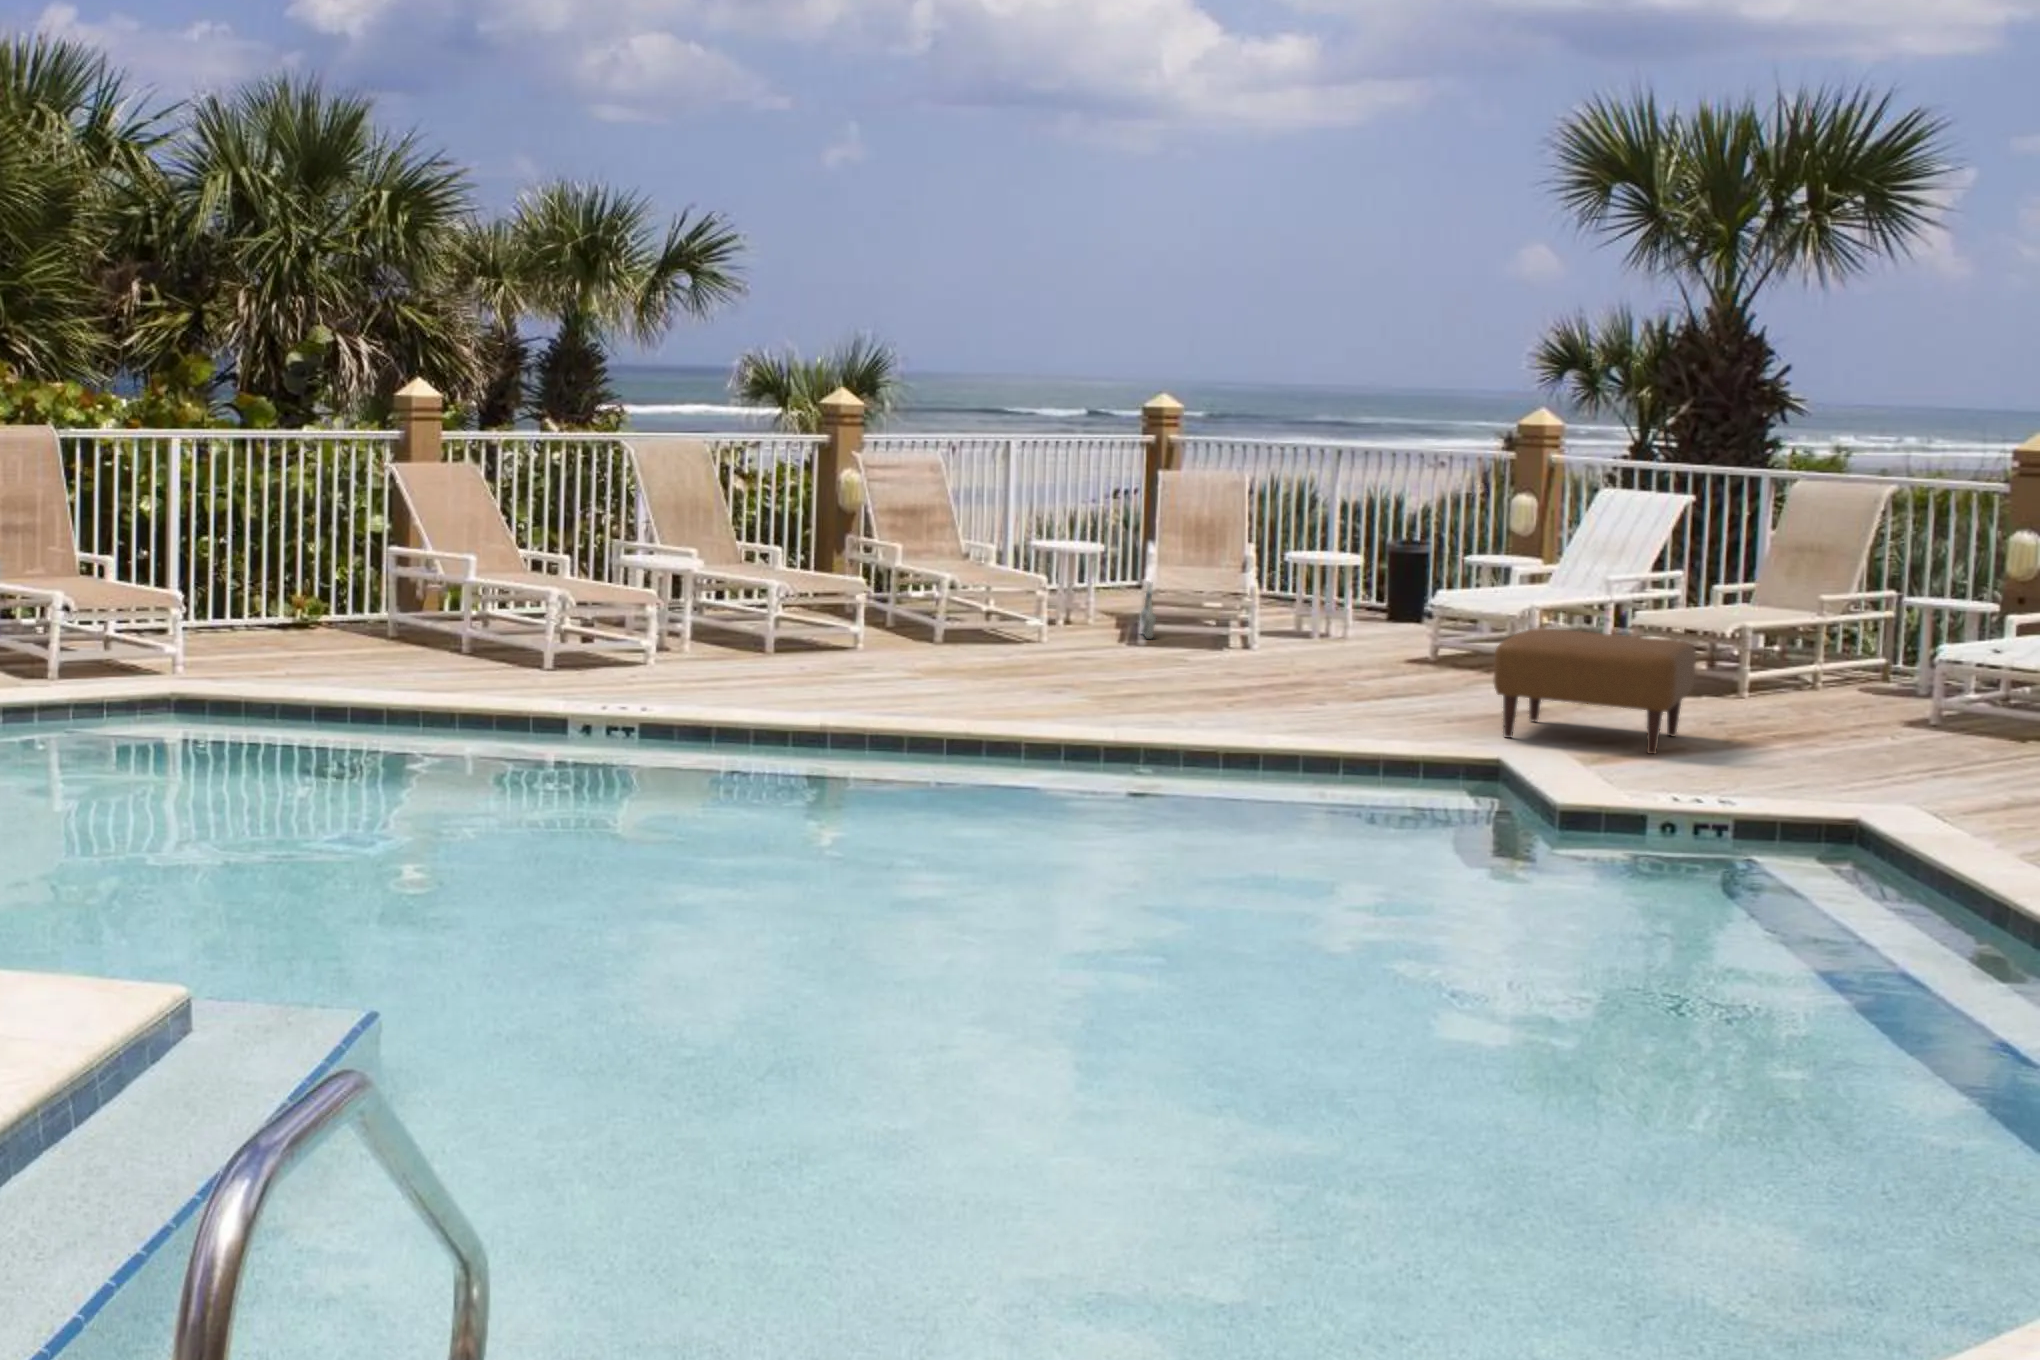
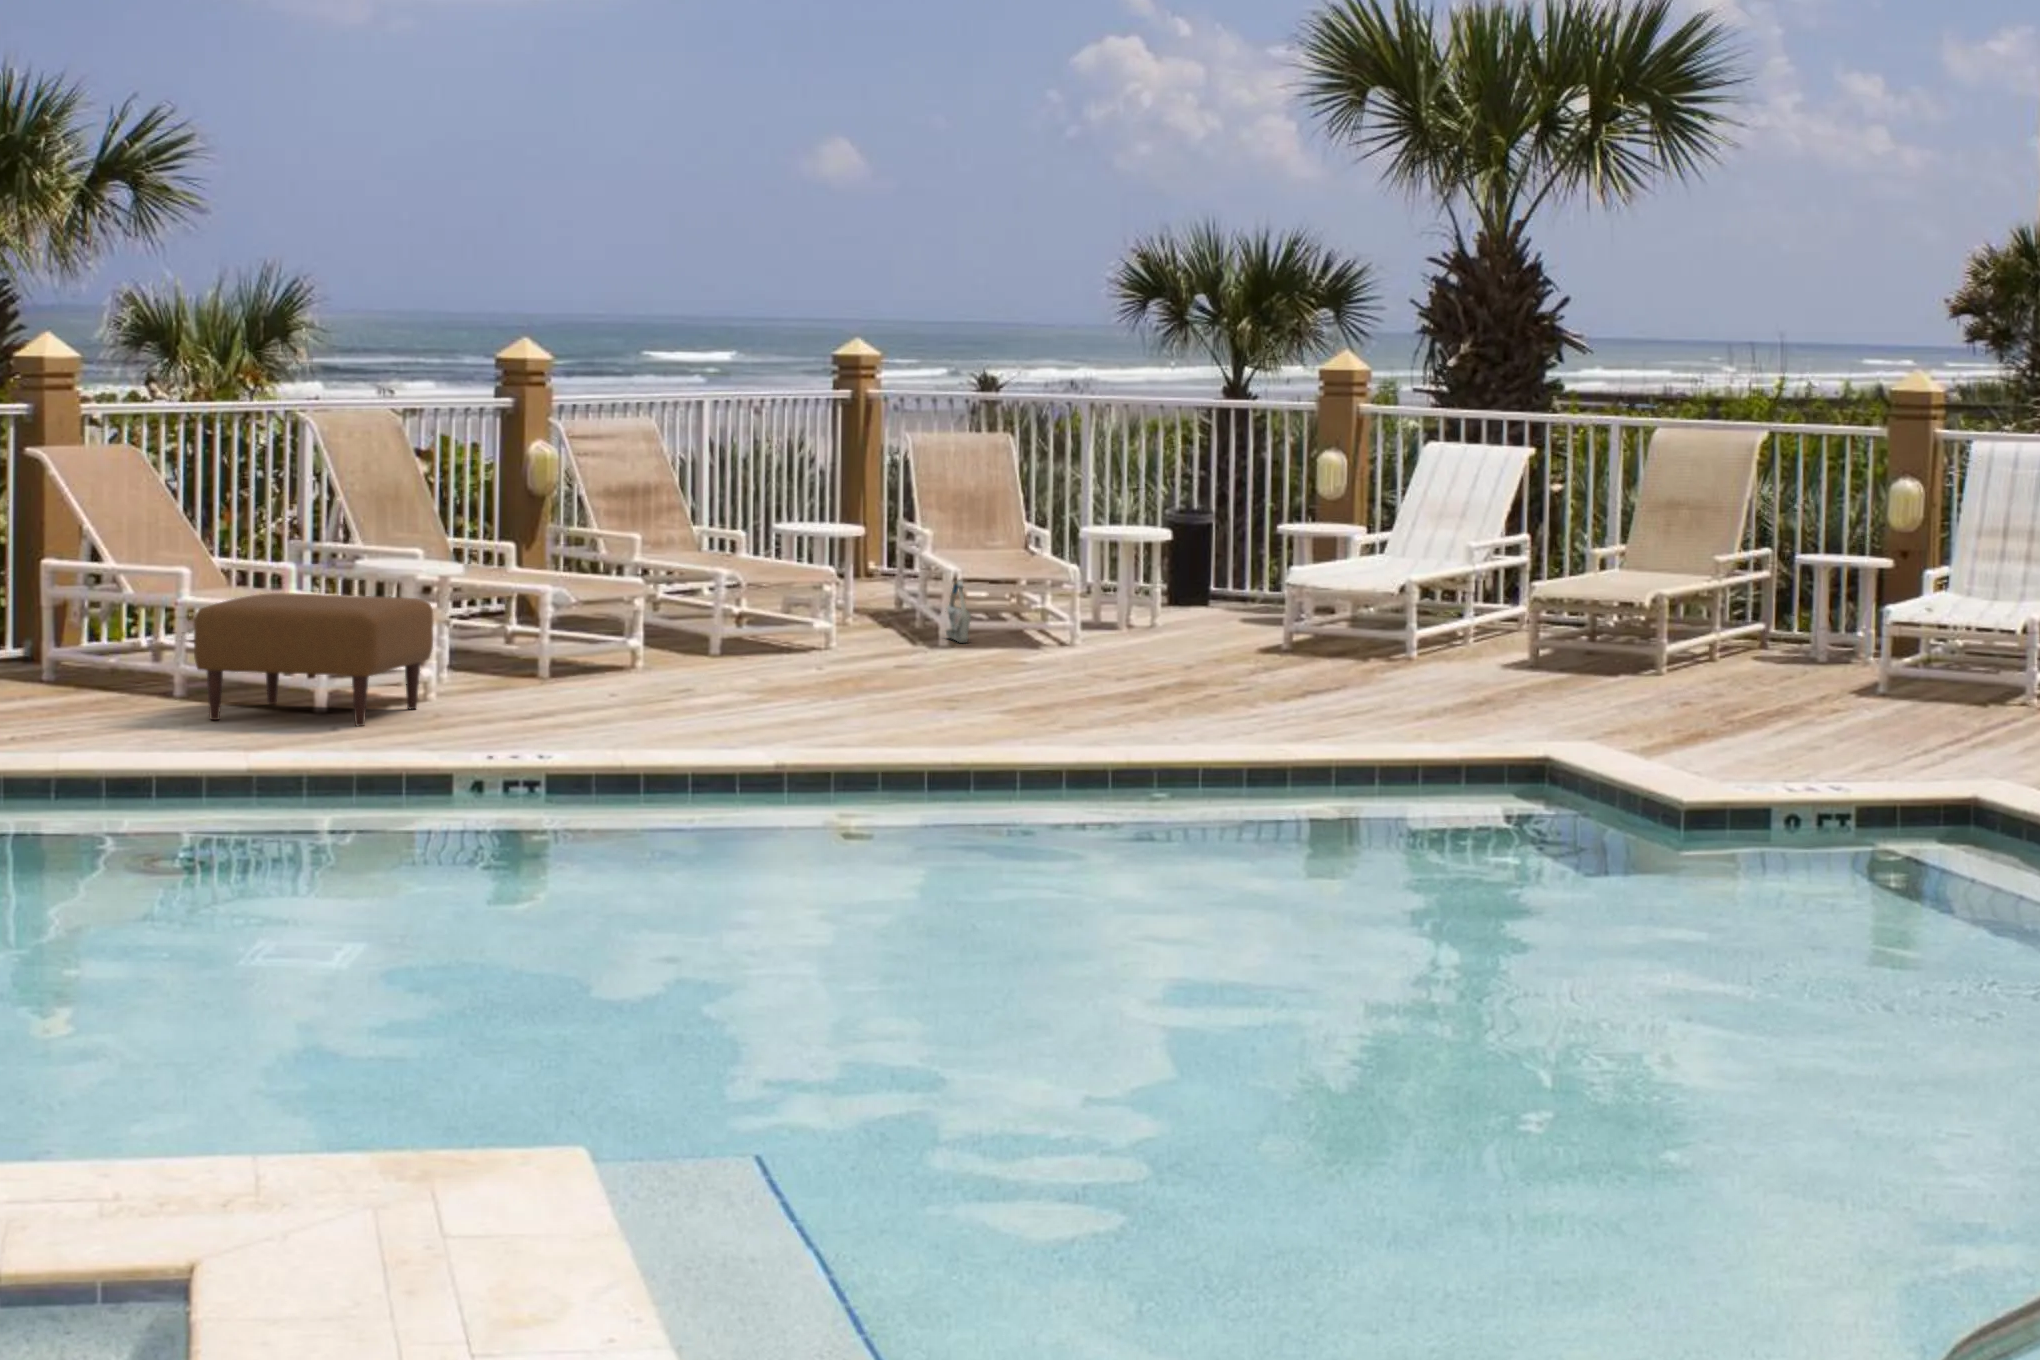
ottoman: present [1493,628,1696,754] -> present [194,593,433,726]

